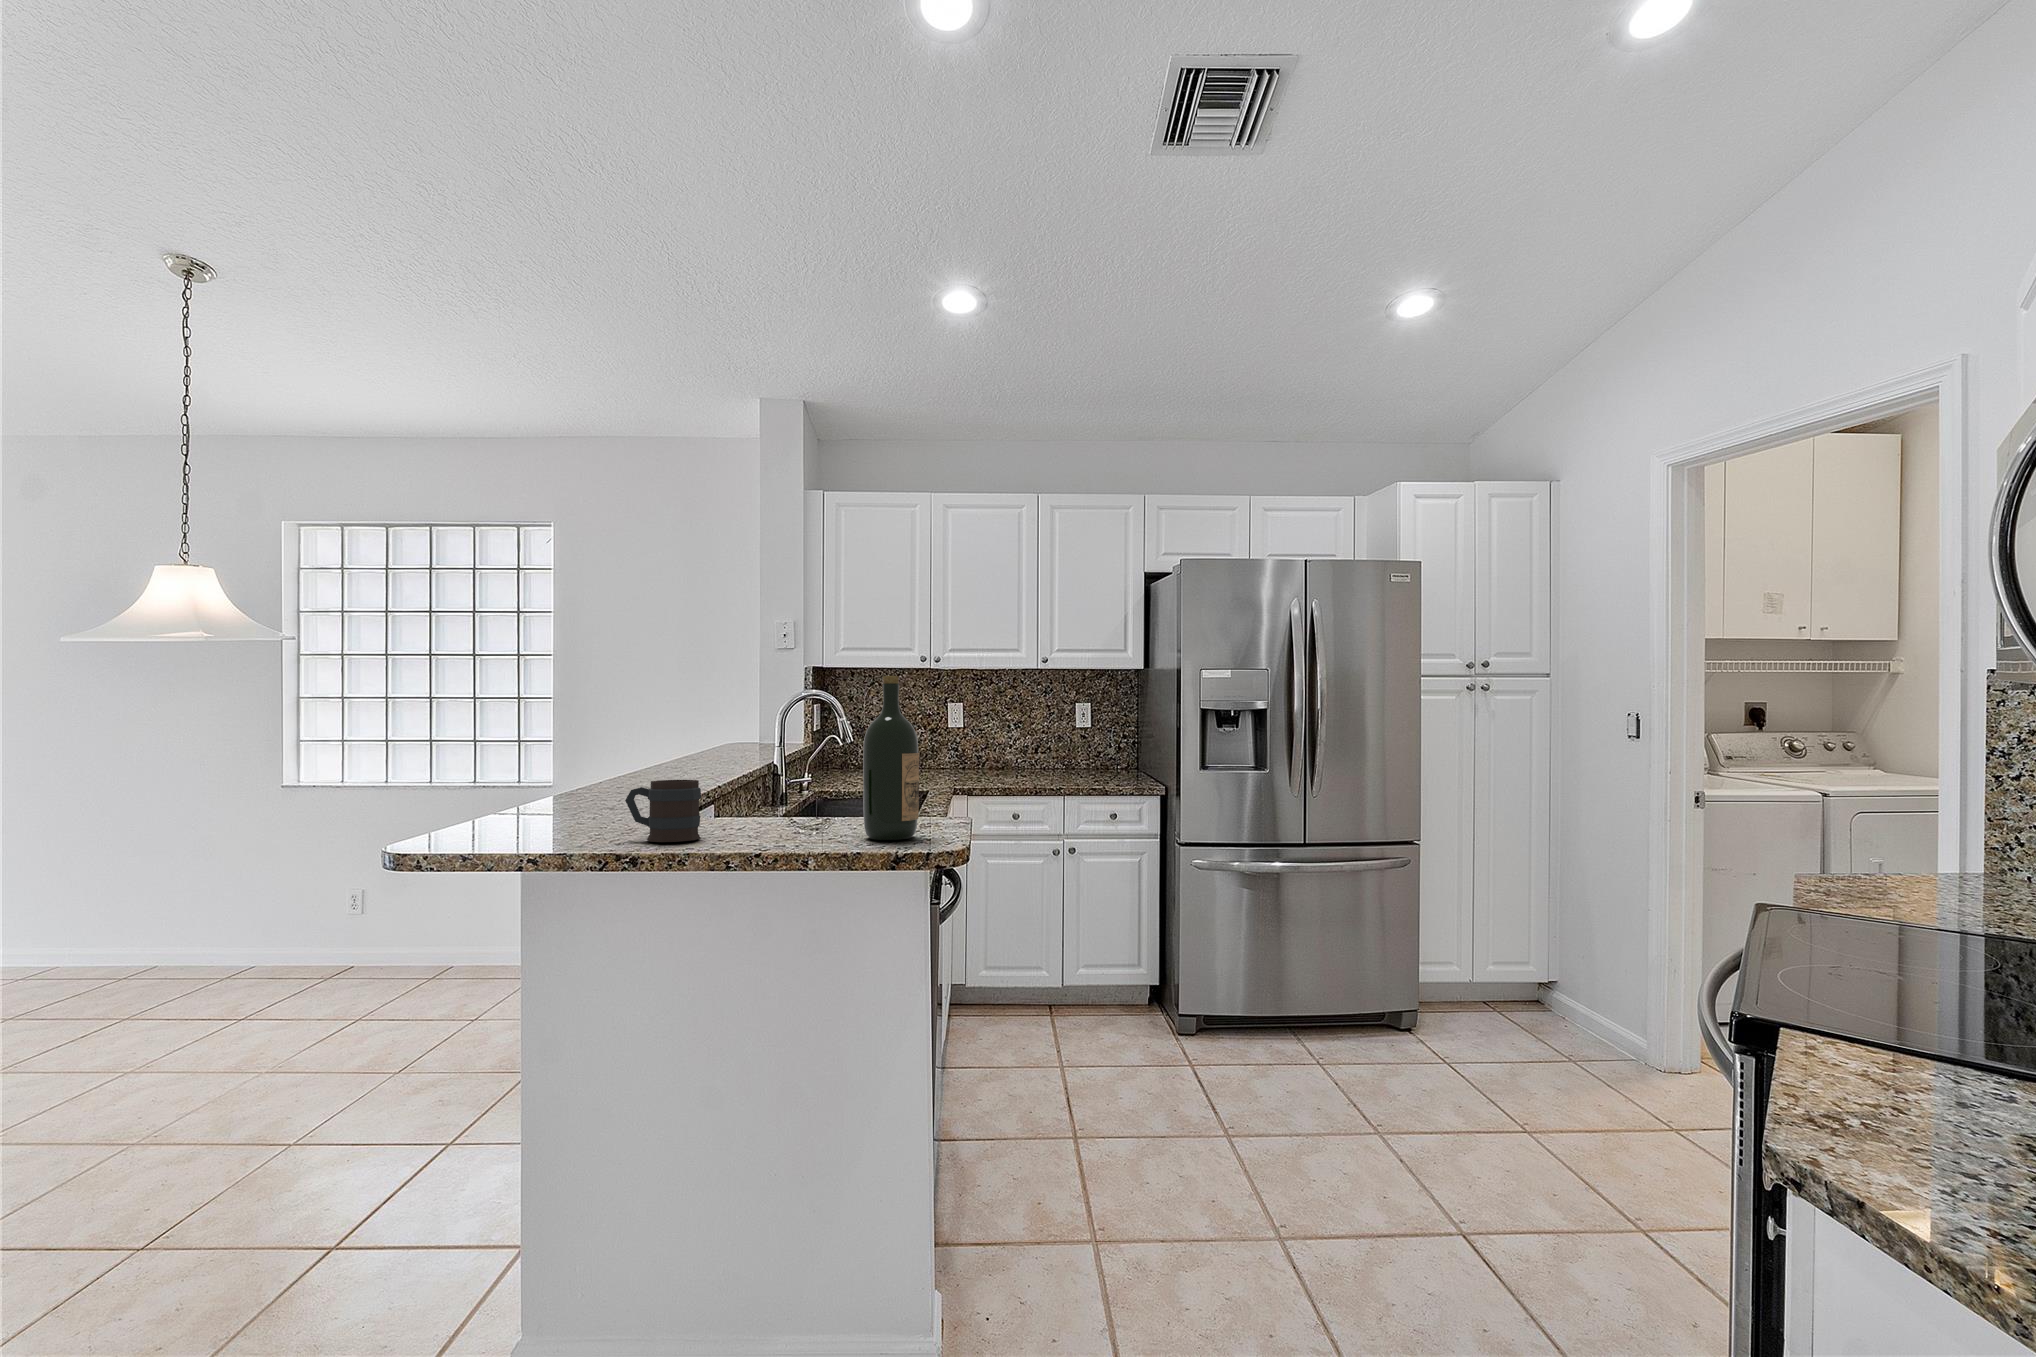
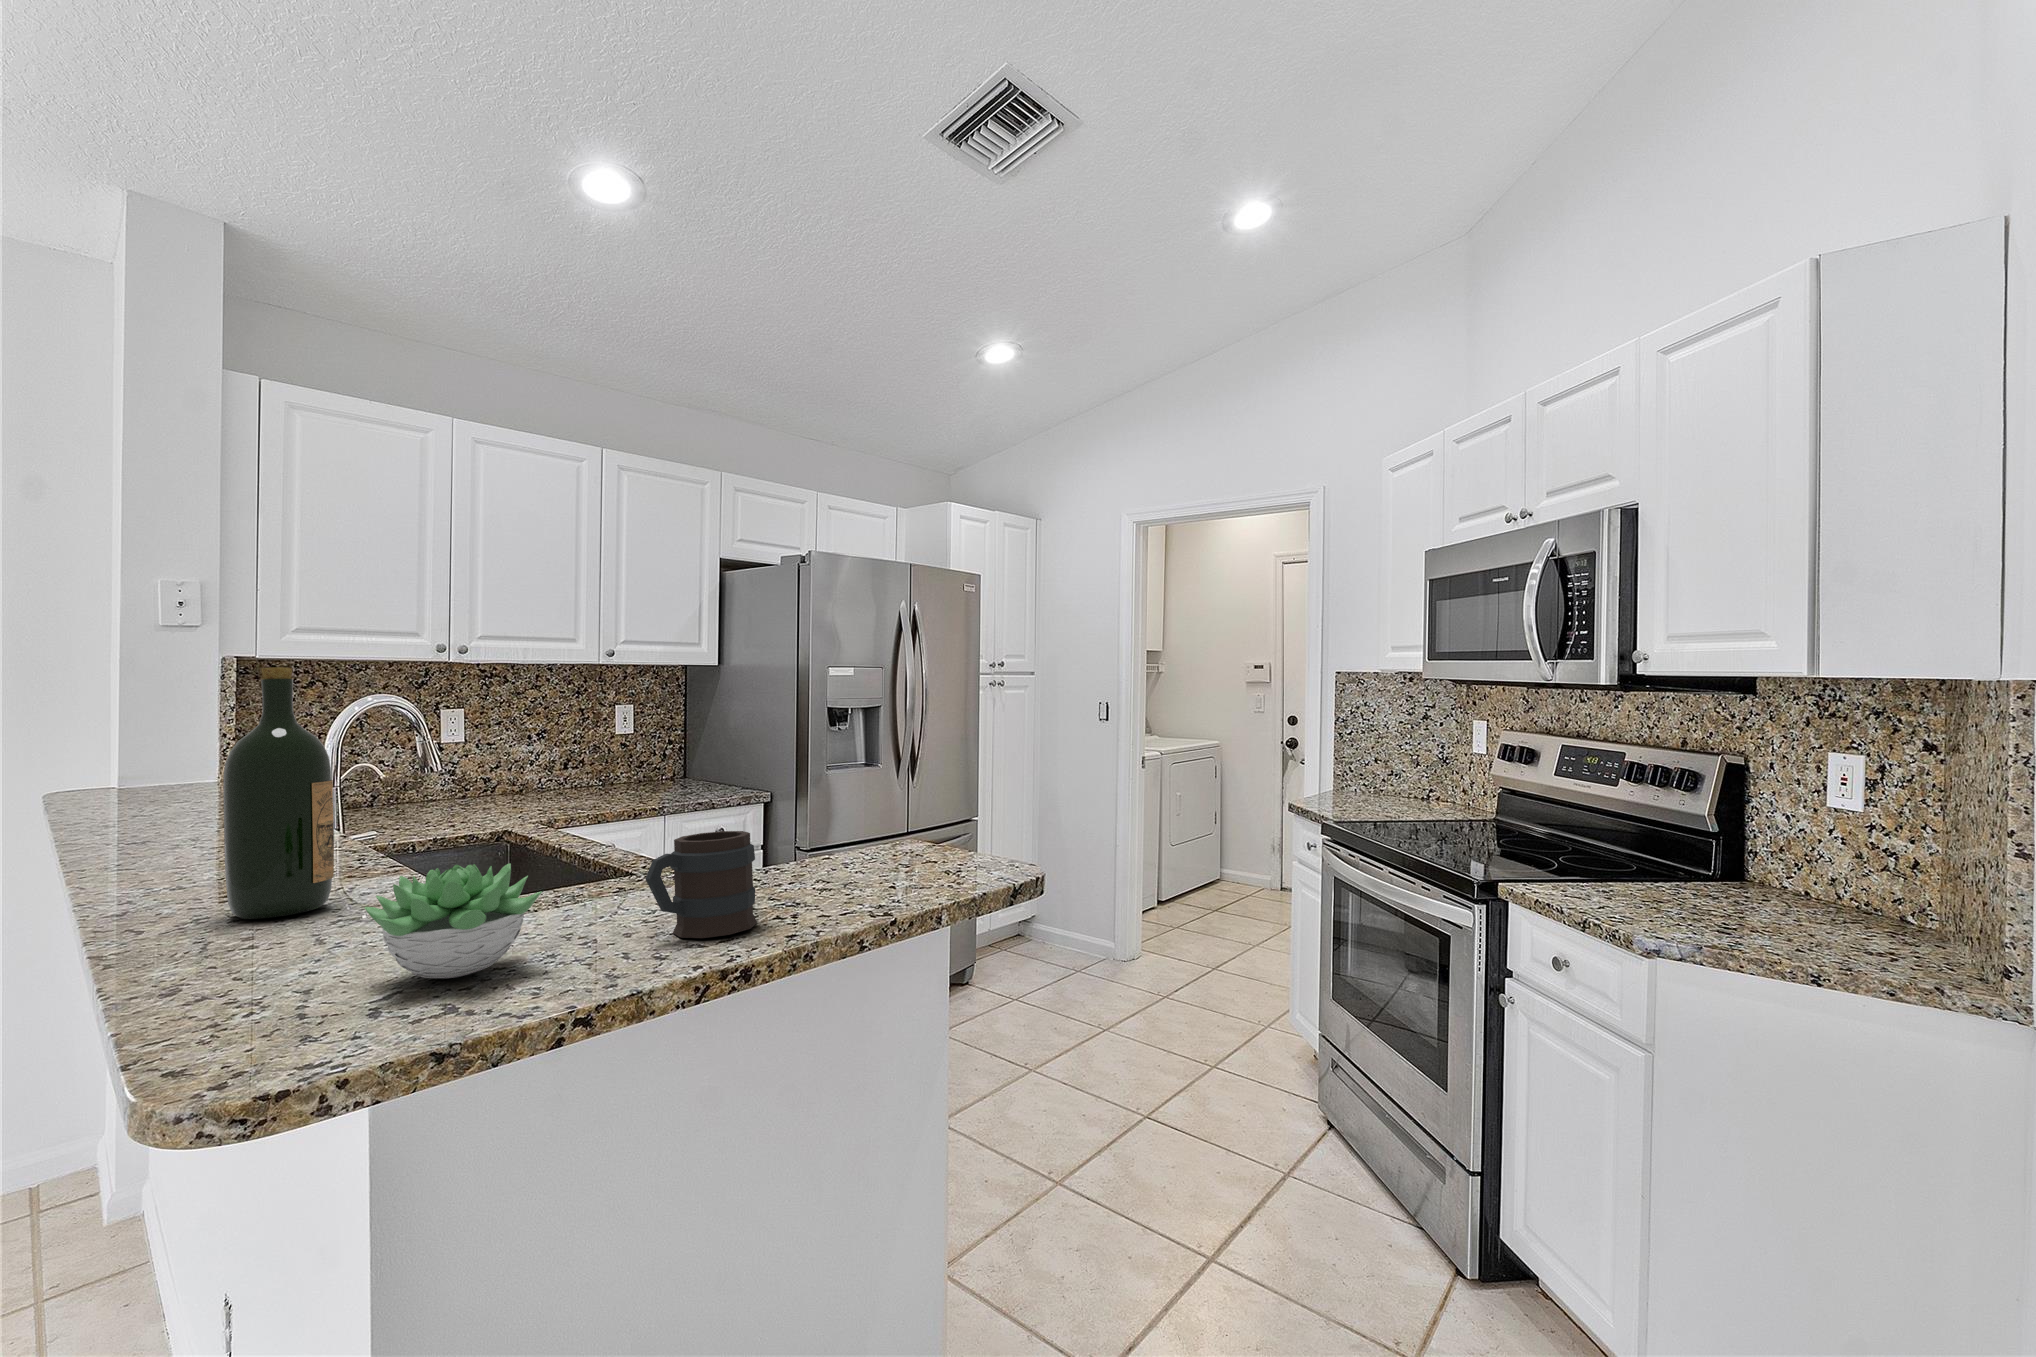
wine bottle: present [863,676,919,840] -> present [223,667,334,919]
succulent plant: none [492,778,586,836] -> present [365,863,542,978]

